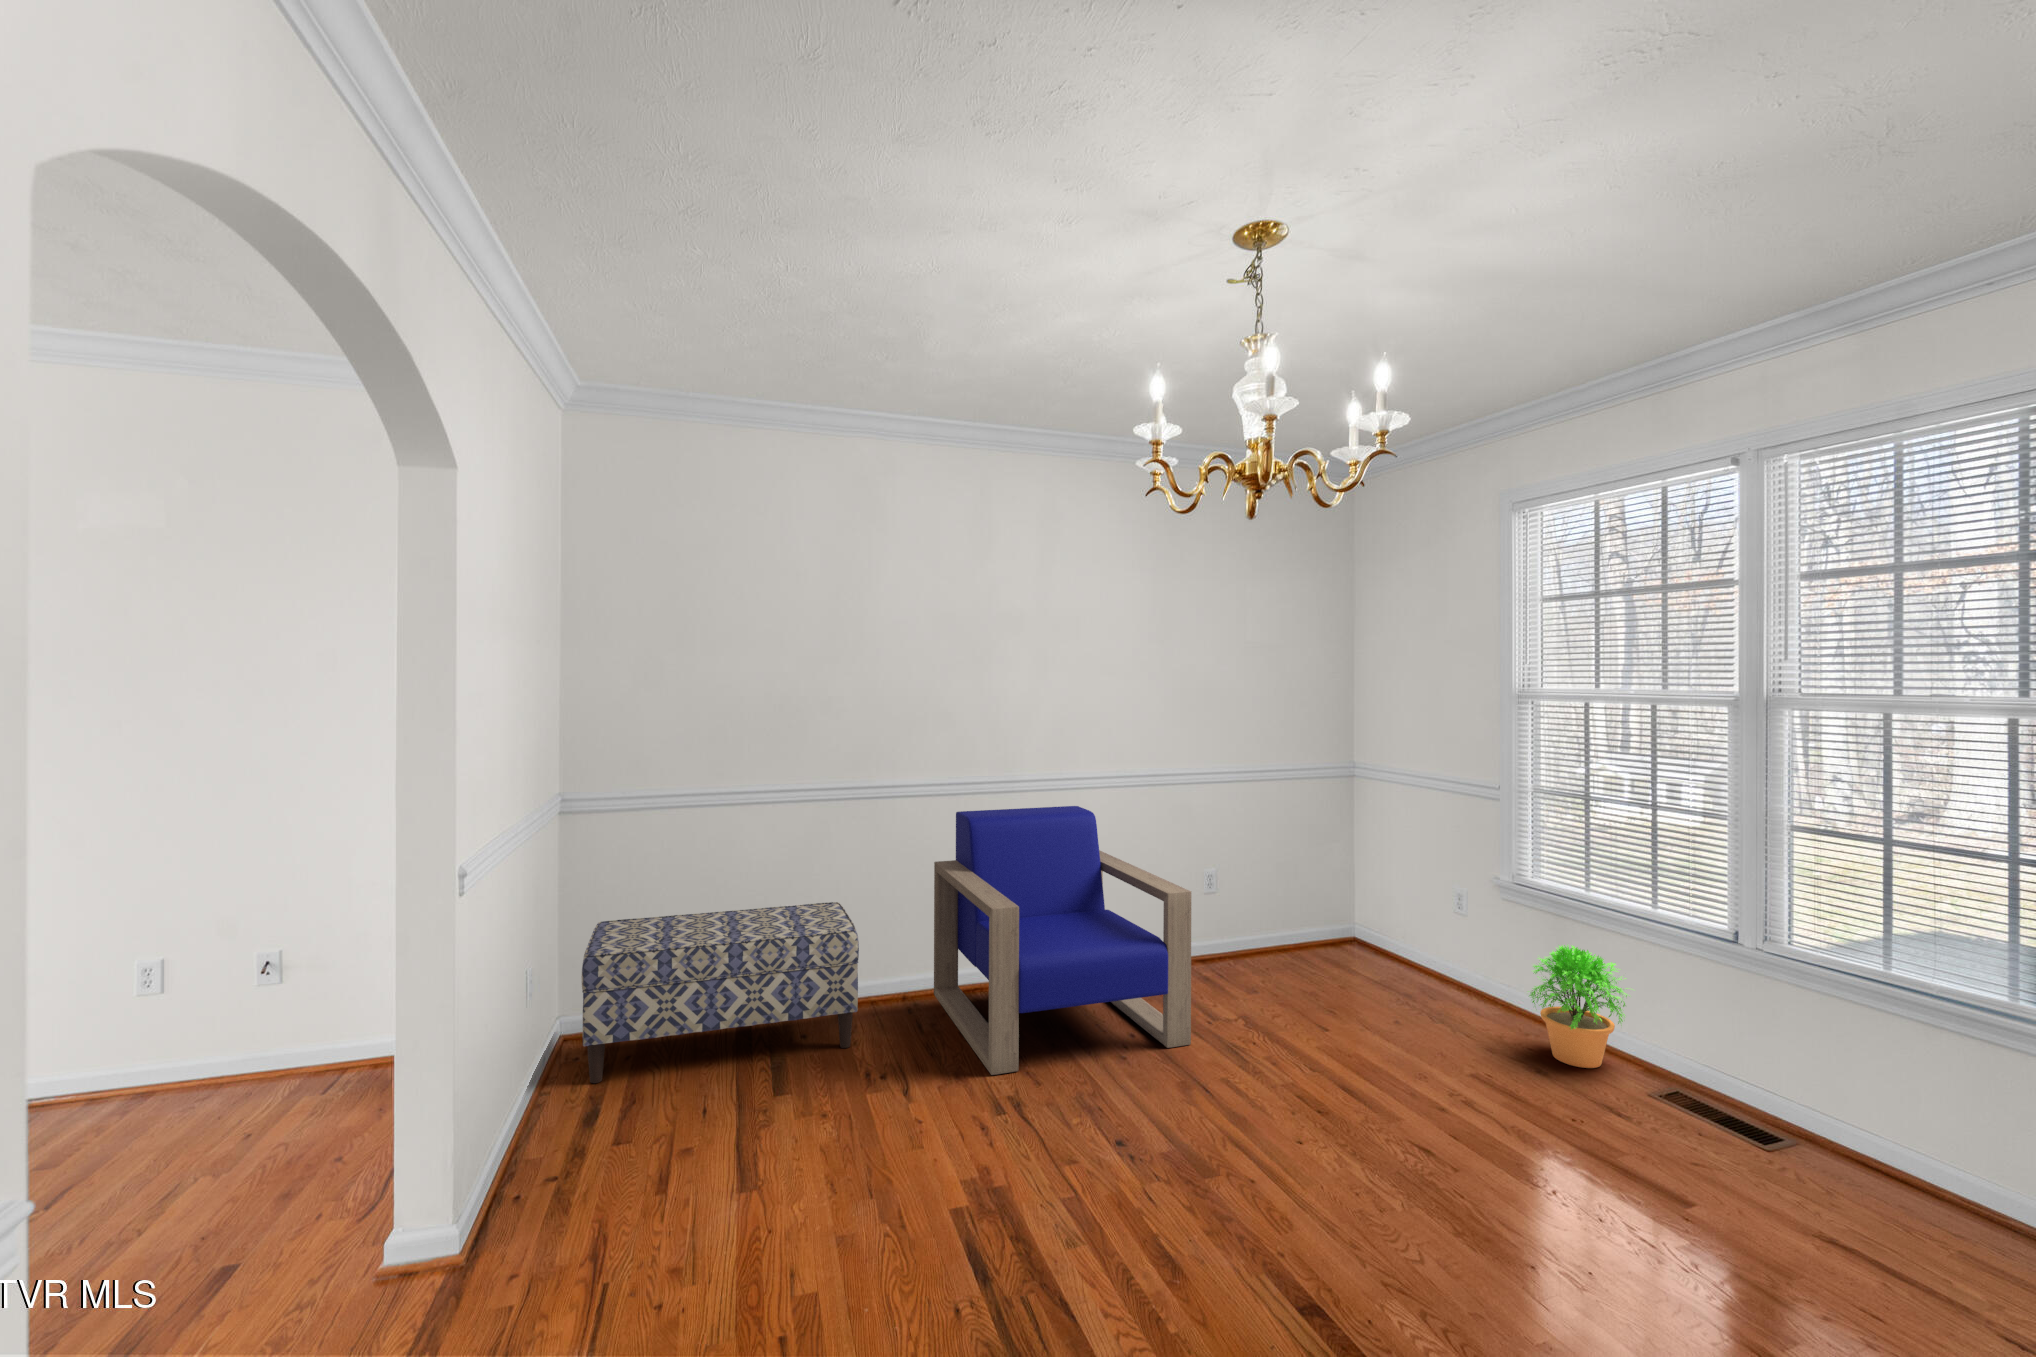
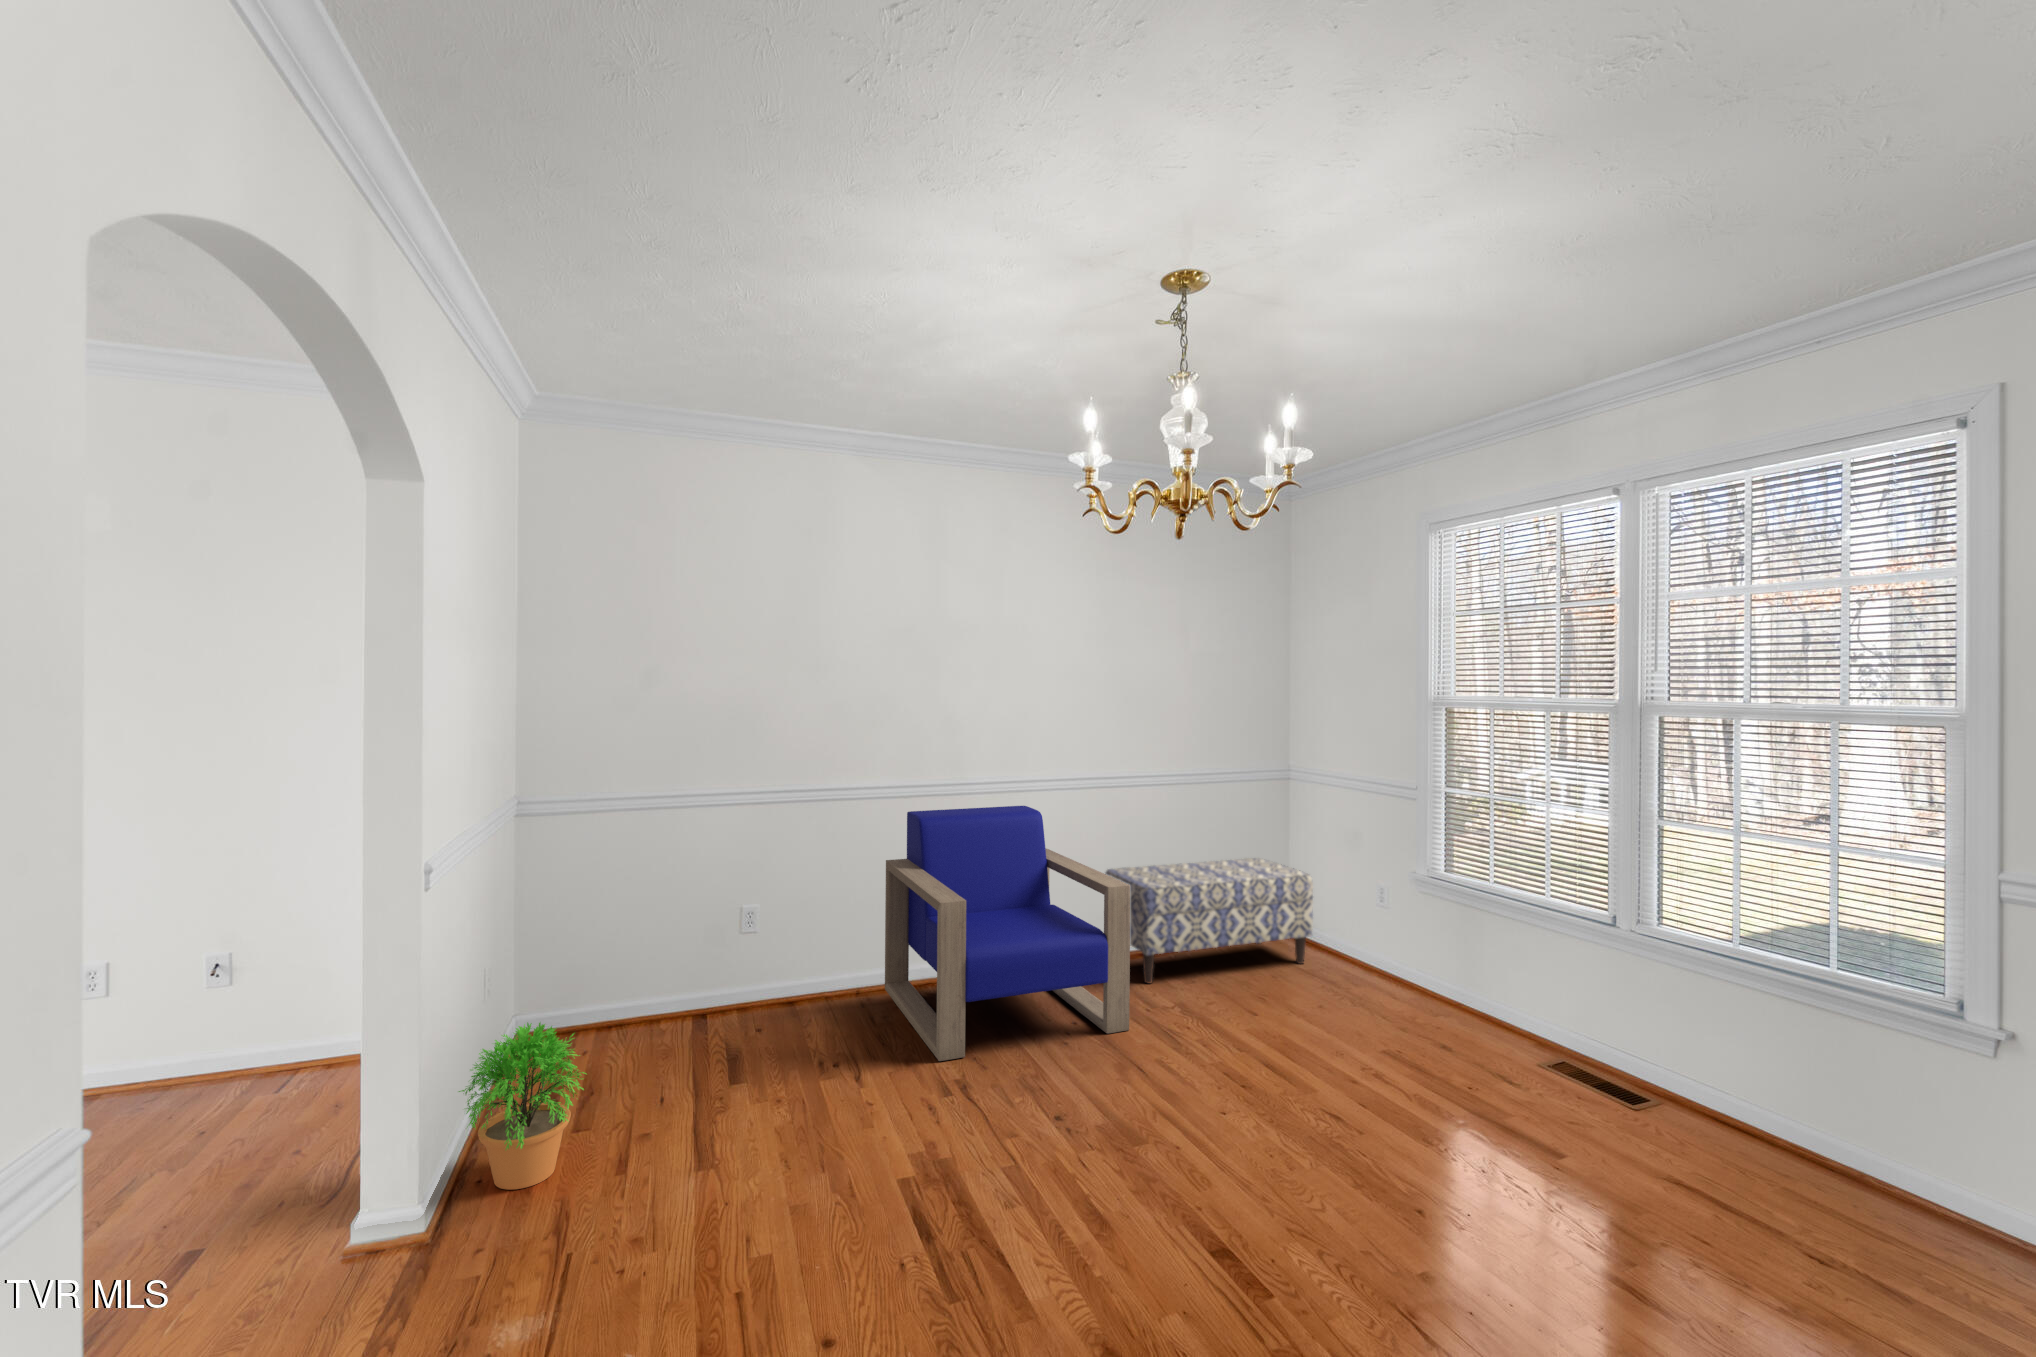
bench: present [581,902,859,1083] -> present [1106,858,1313,983]
potted plant: present [1529,945,1627,1068] -> present [459,1023,586,1190]

